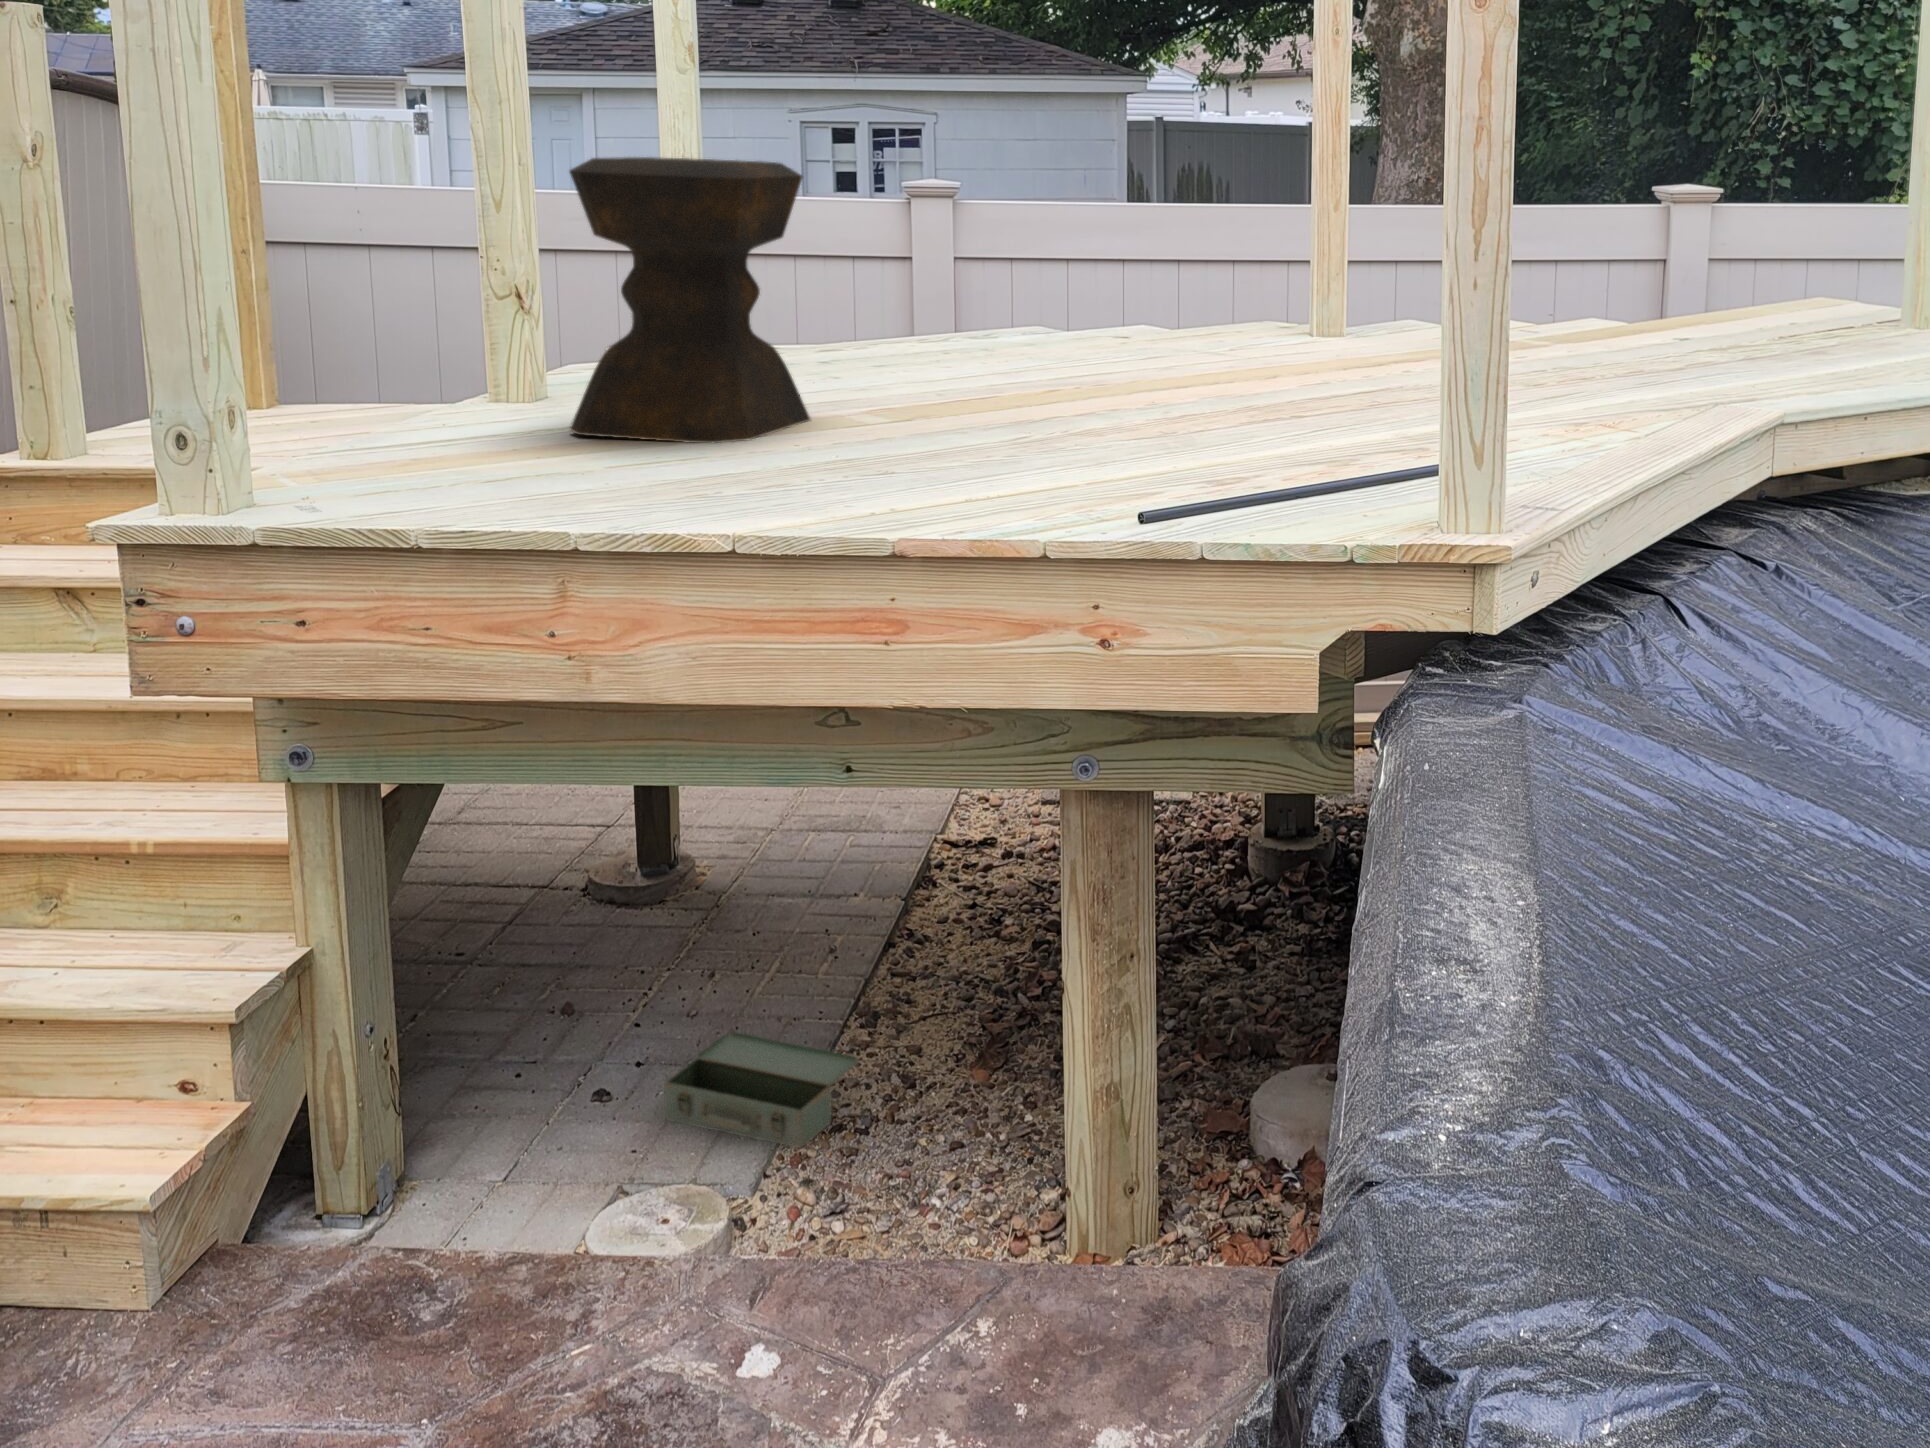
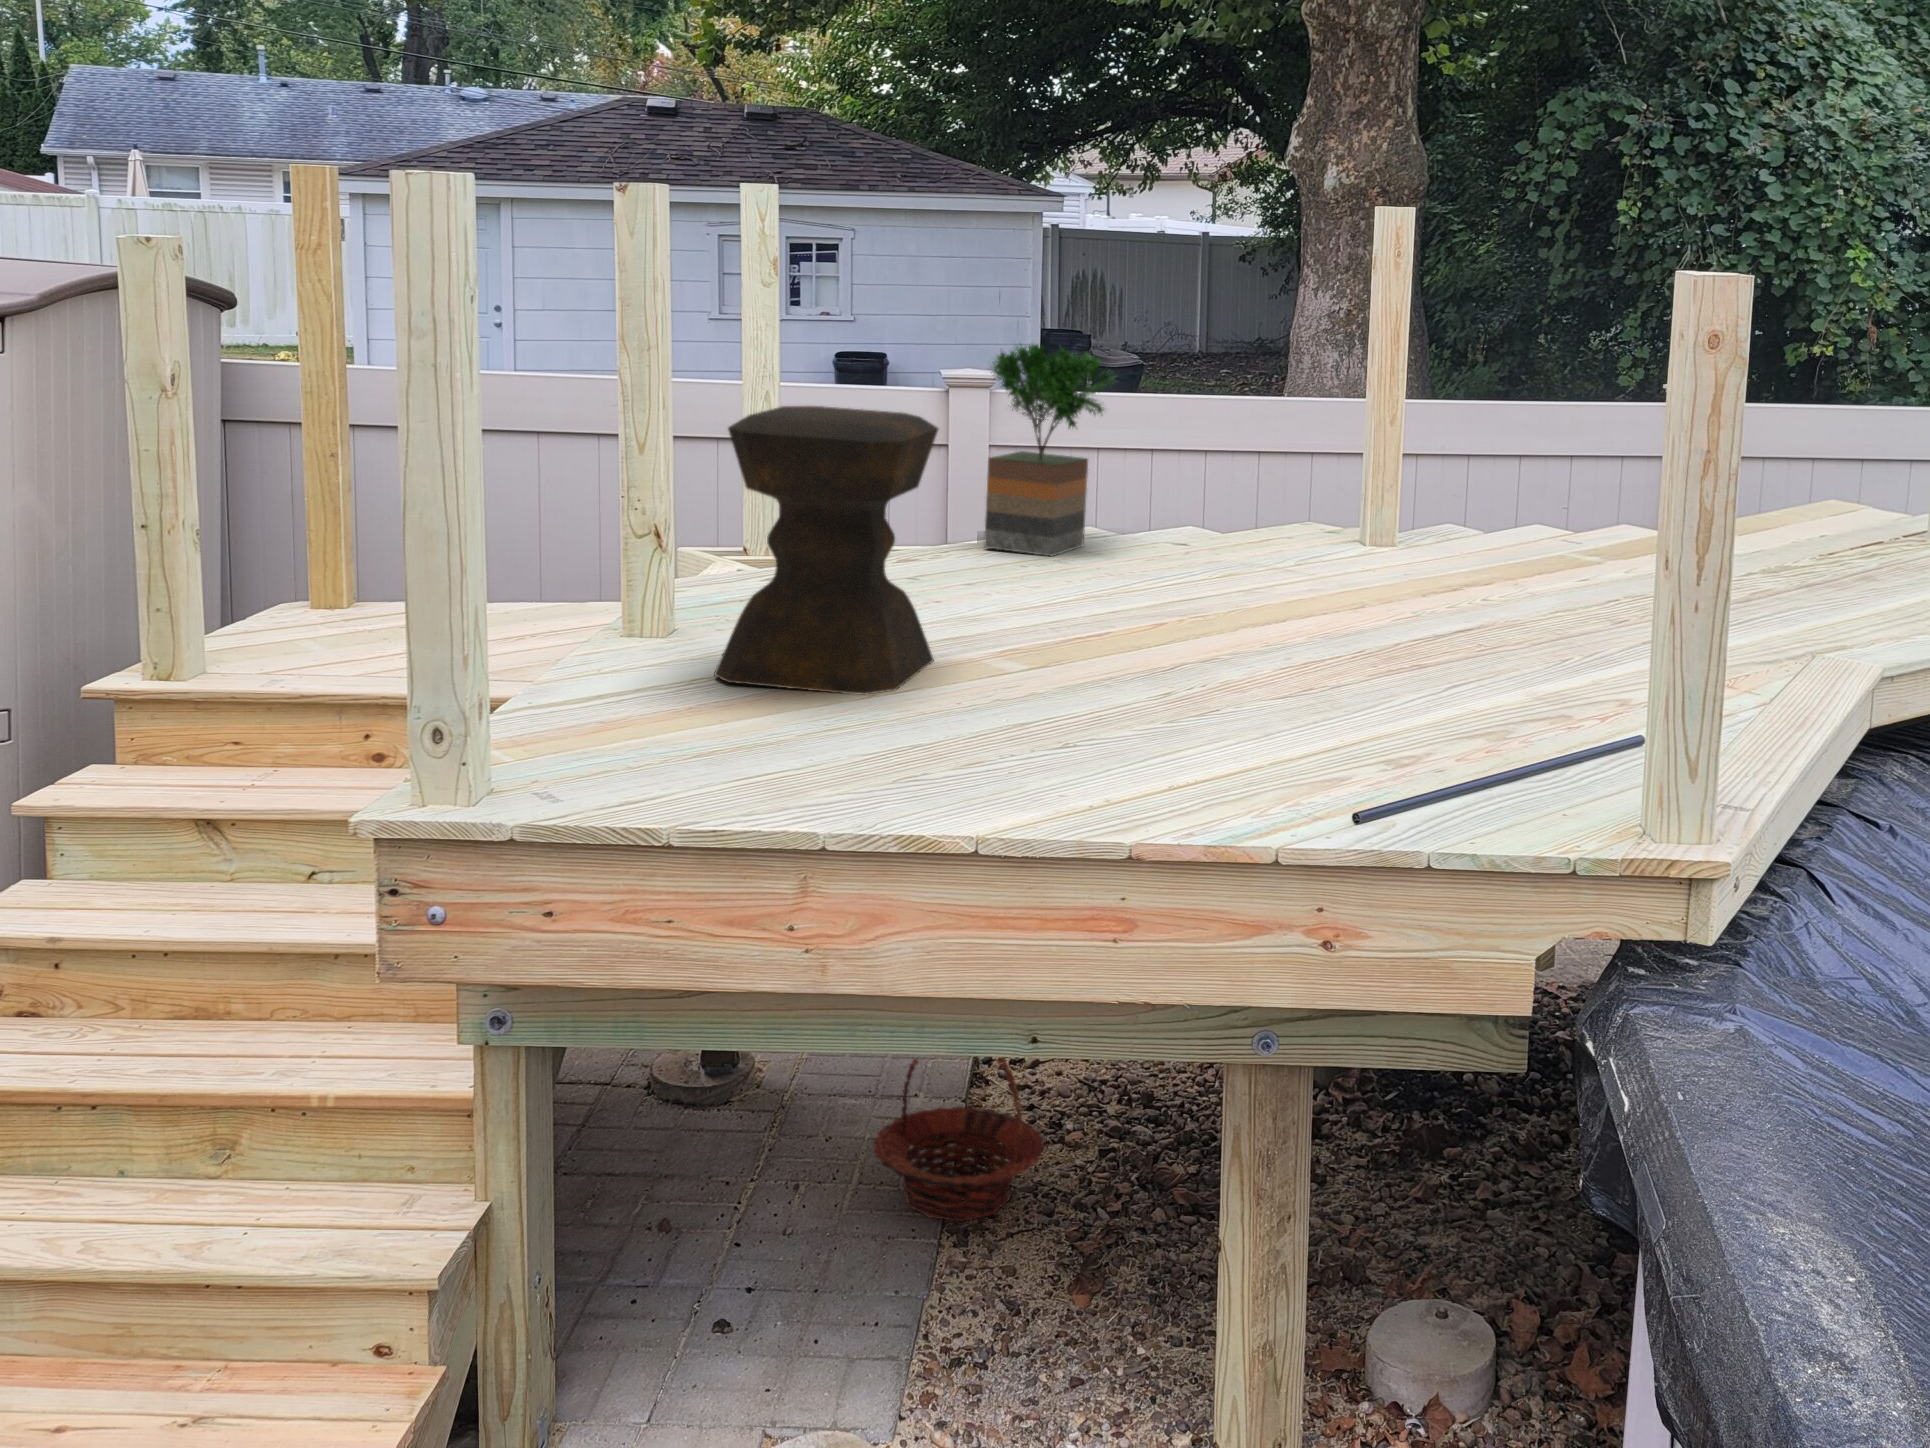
potted tree: none [937,135,1075,352] -> present [984,344,1115,556]
basket: none [796,813,974,1001] -> present [873,1057,1045,1221]
toolbox: present [665,1032,858,1148] -> none [787,1262,972,1387]

